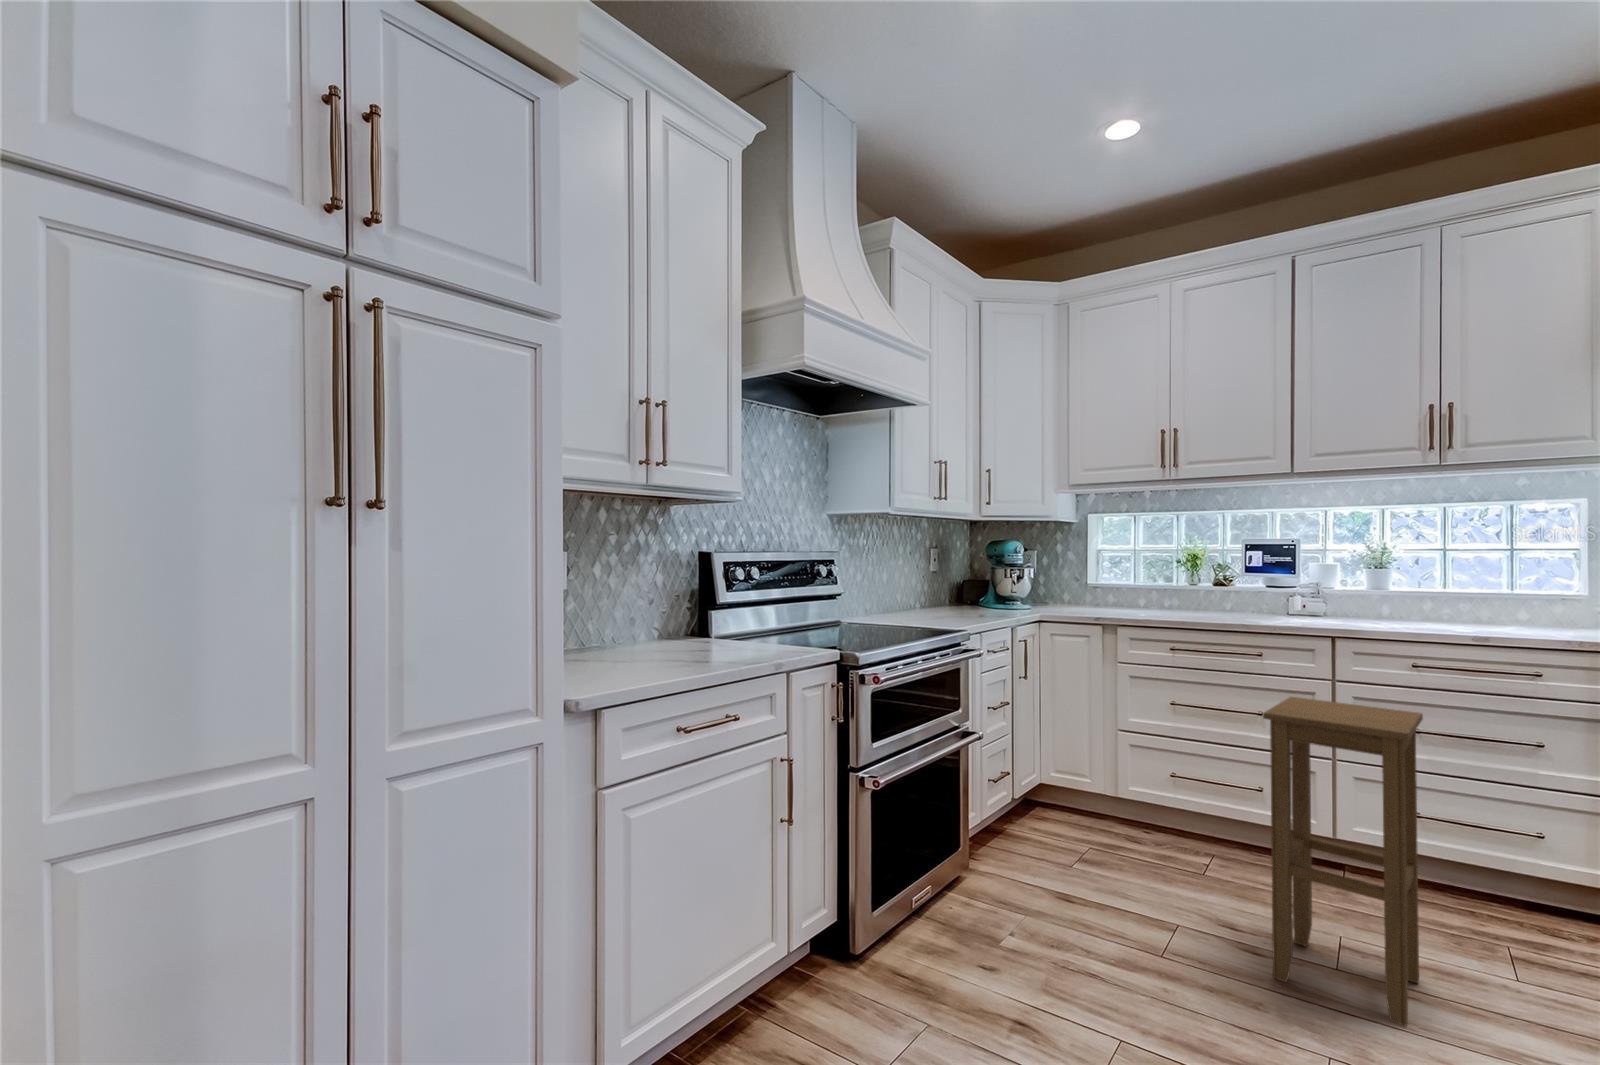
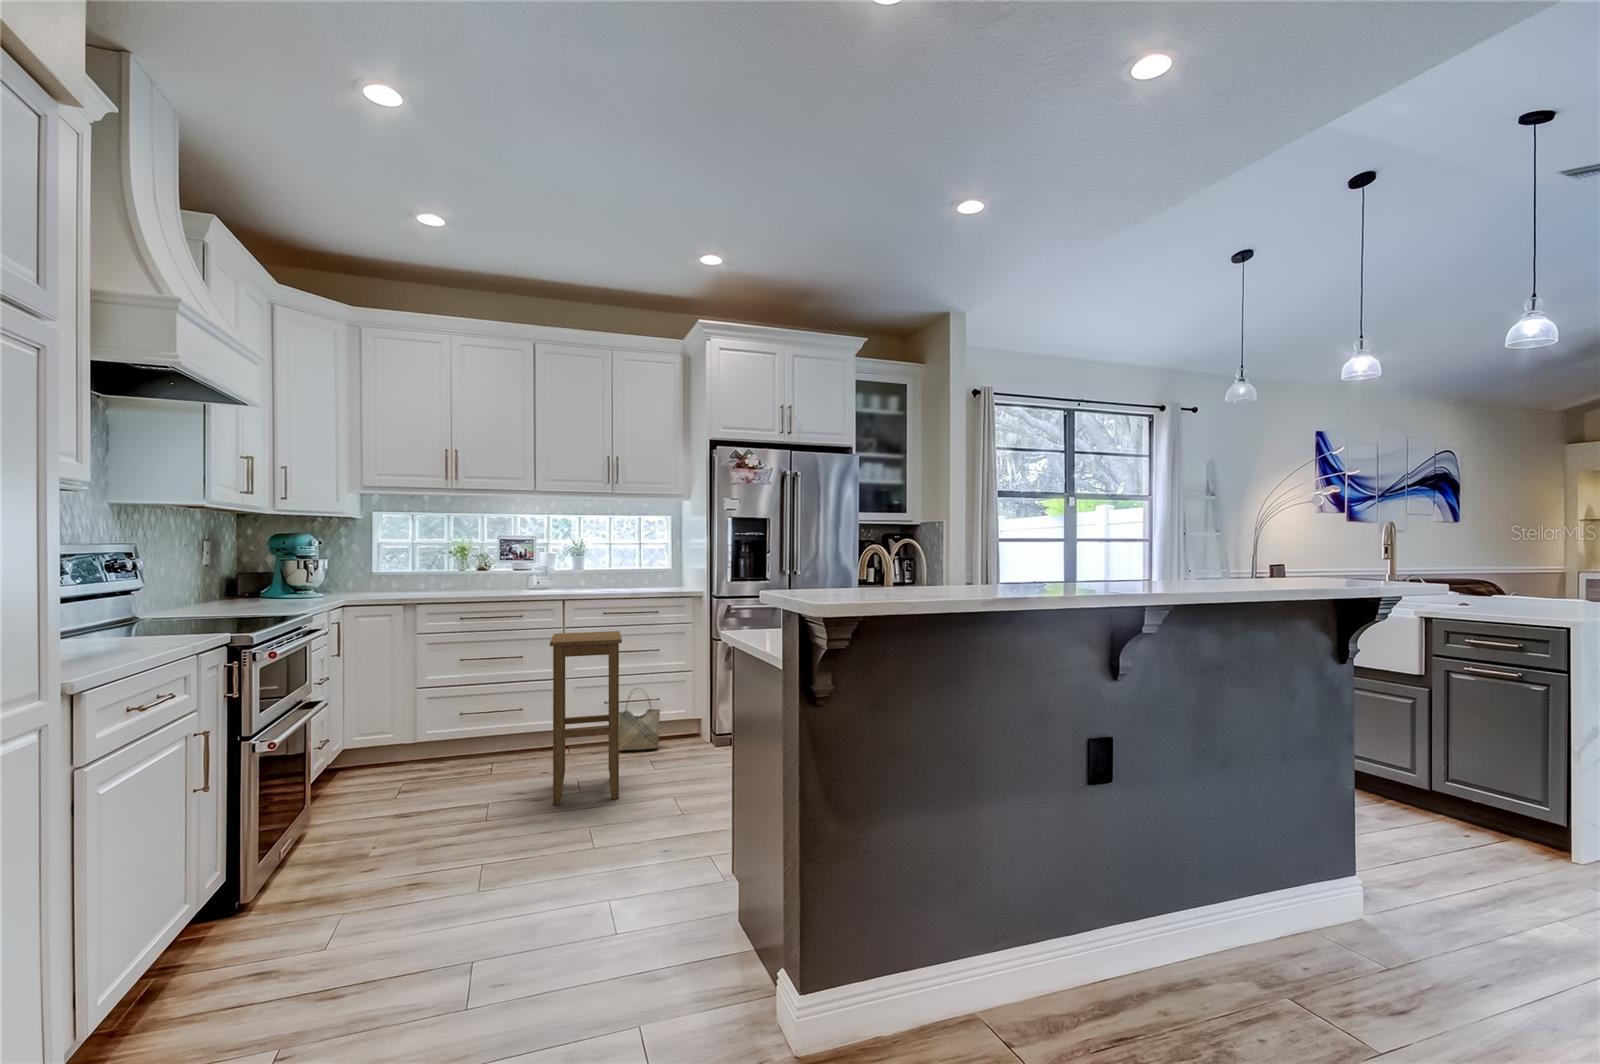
woven basket: none [1438,818,1550,948] -> present [619,689,660,751]

